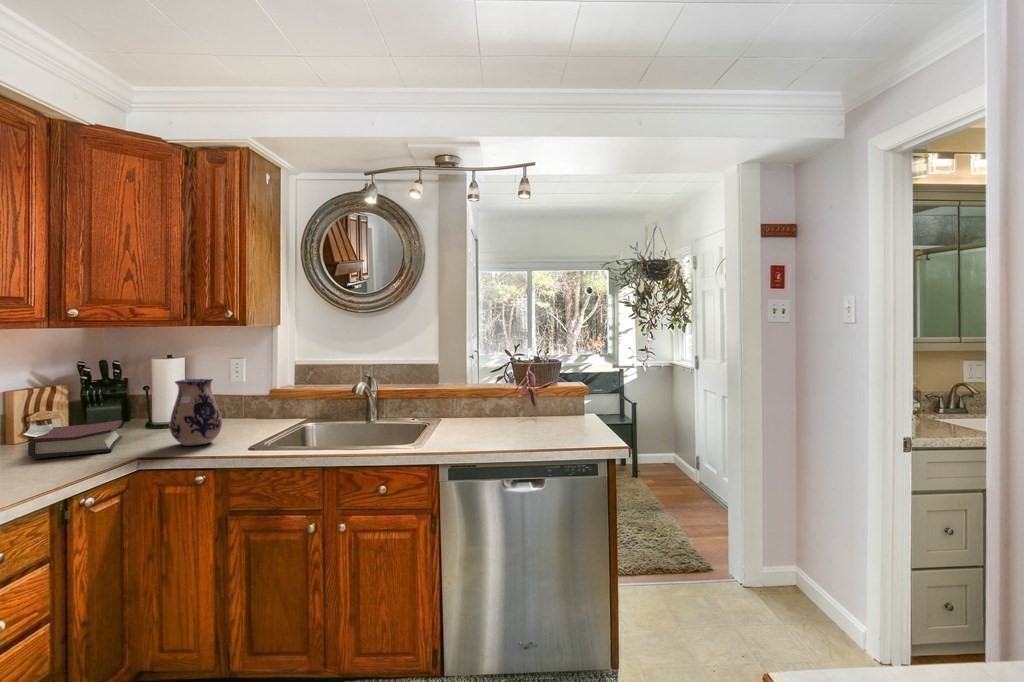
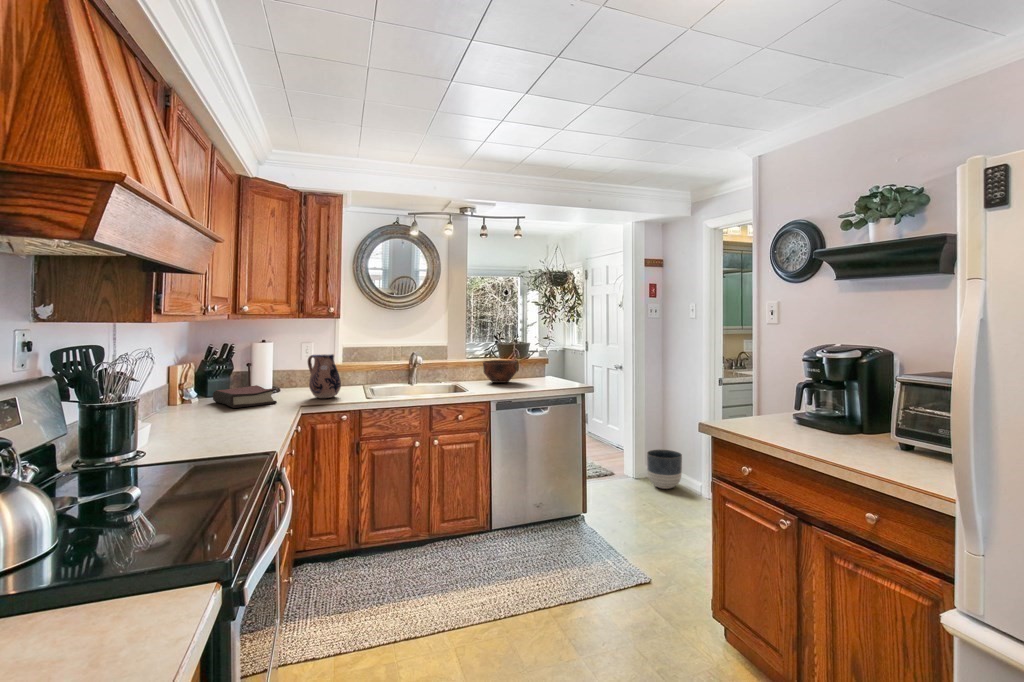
bowl: none [465,389,520,427] -> present [483,360,517,383]
planter: none [761,547,827,623] -> present [647,450,682,489]

